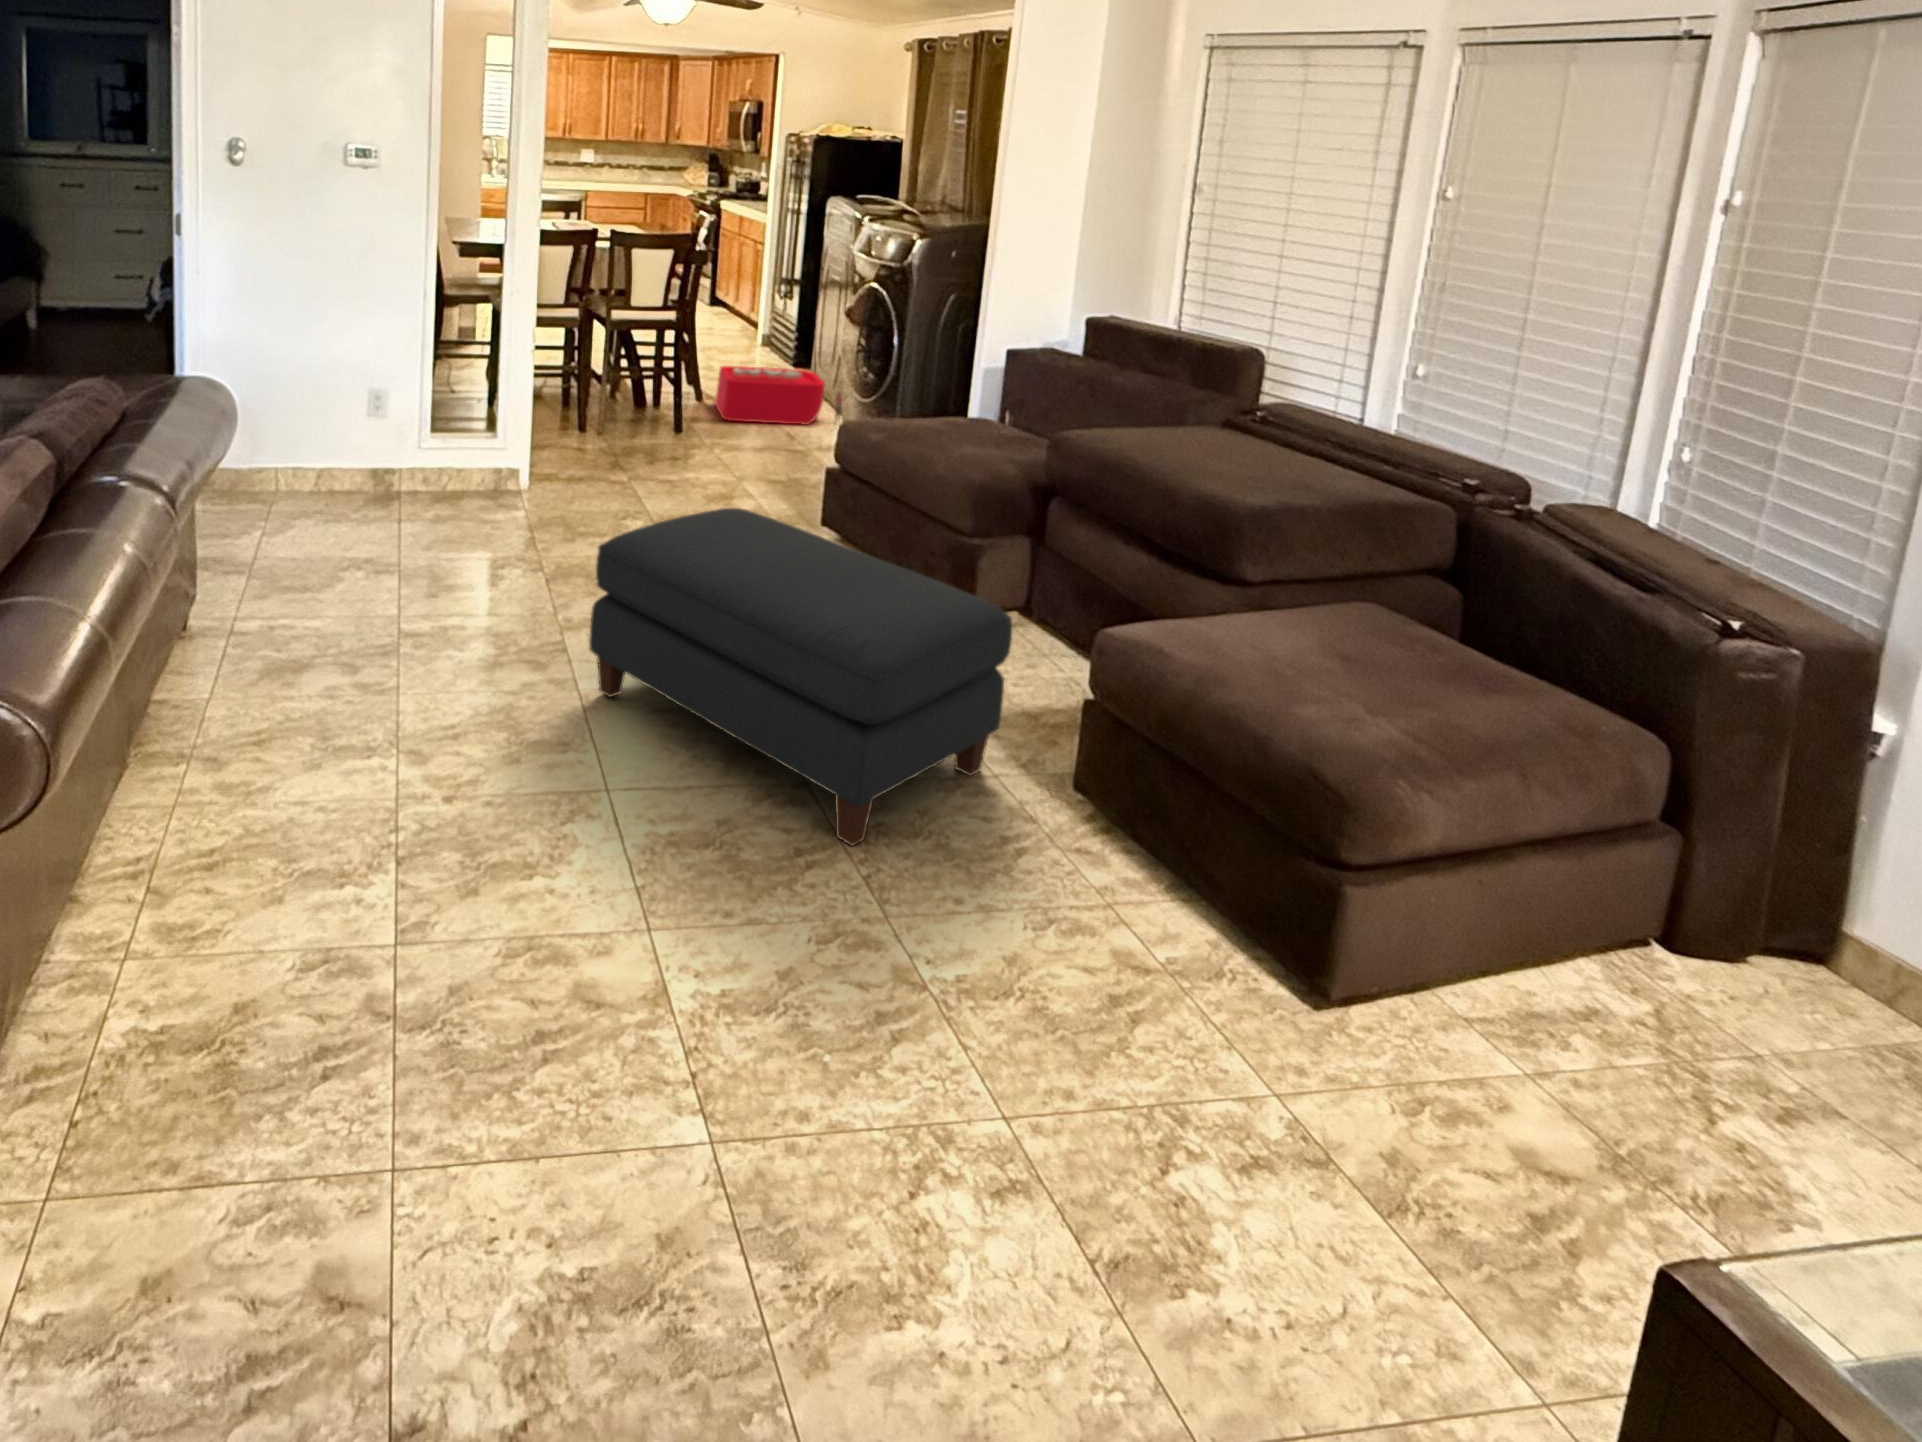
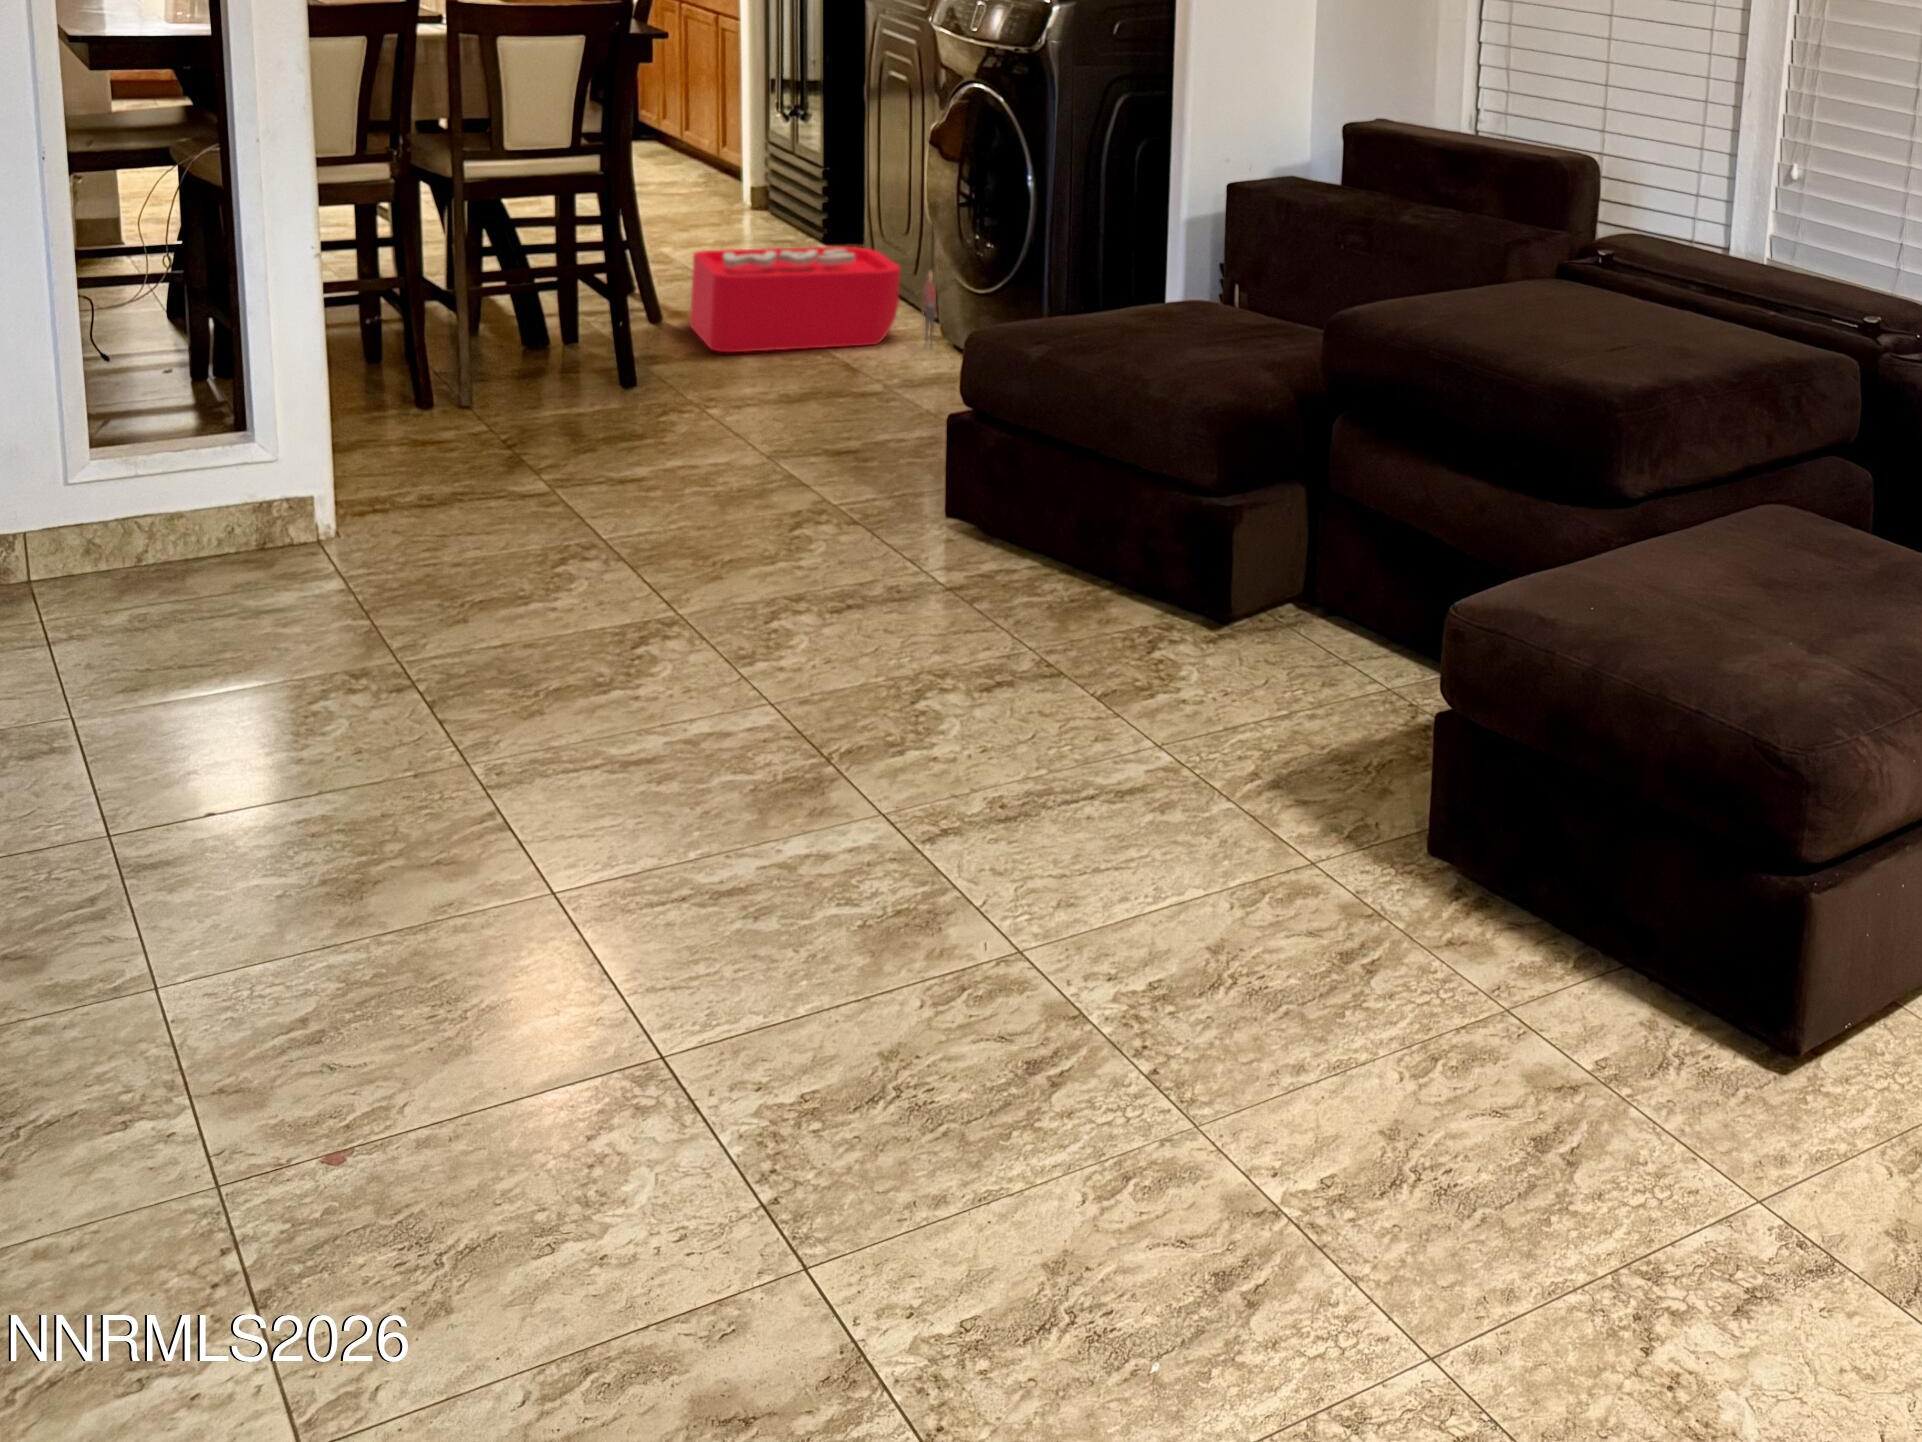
ottoman: present [589,508,1012,846] -> none [558,501,1325,1033]

